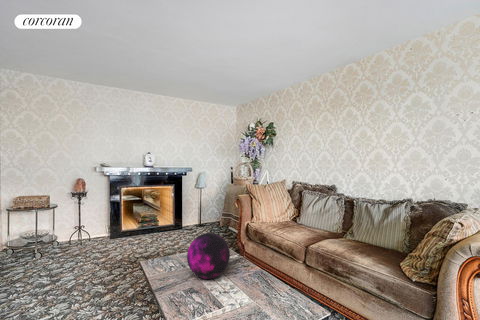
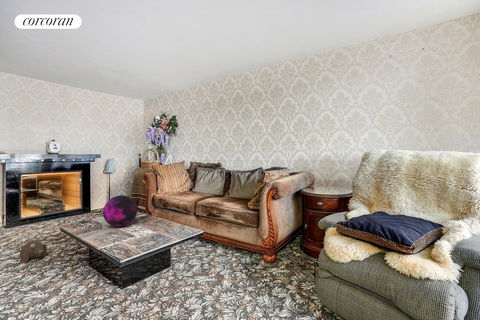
plush toy: none [107,270,132,296] -> present [20,241,47,263]

